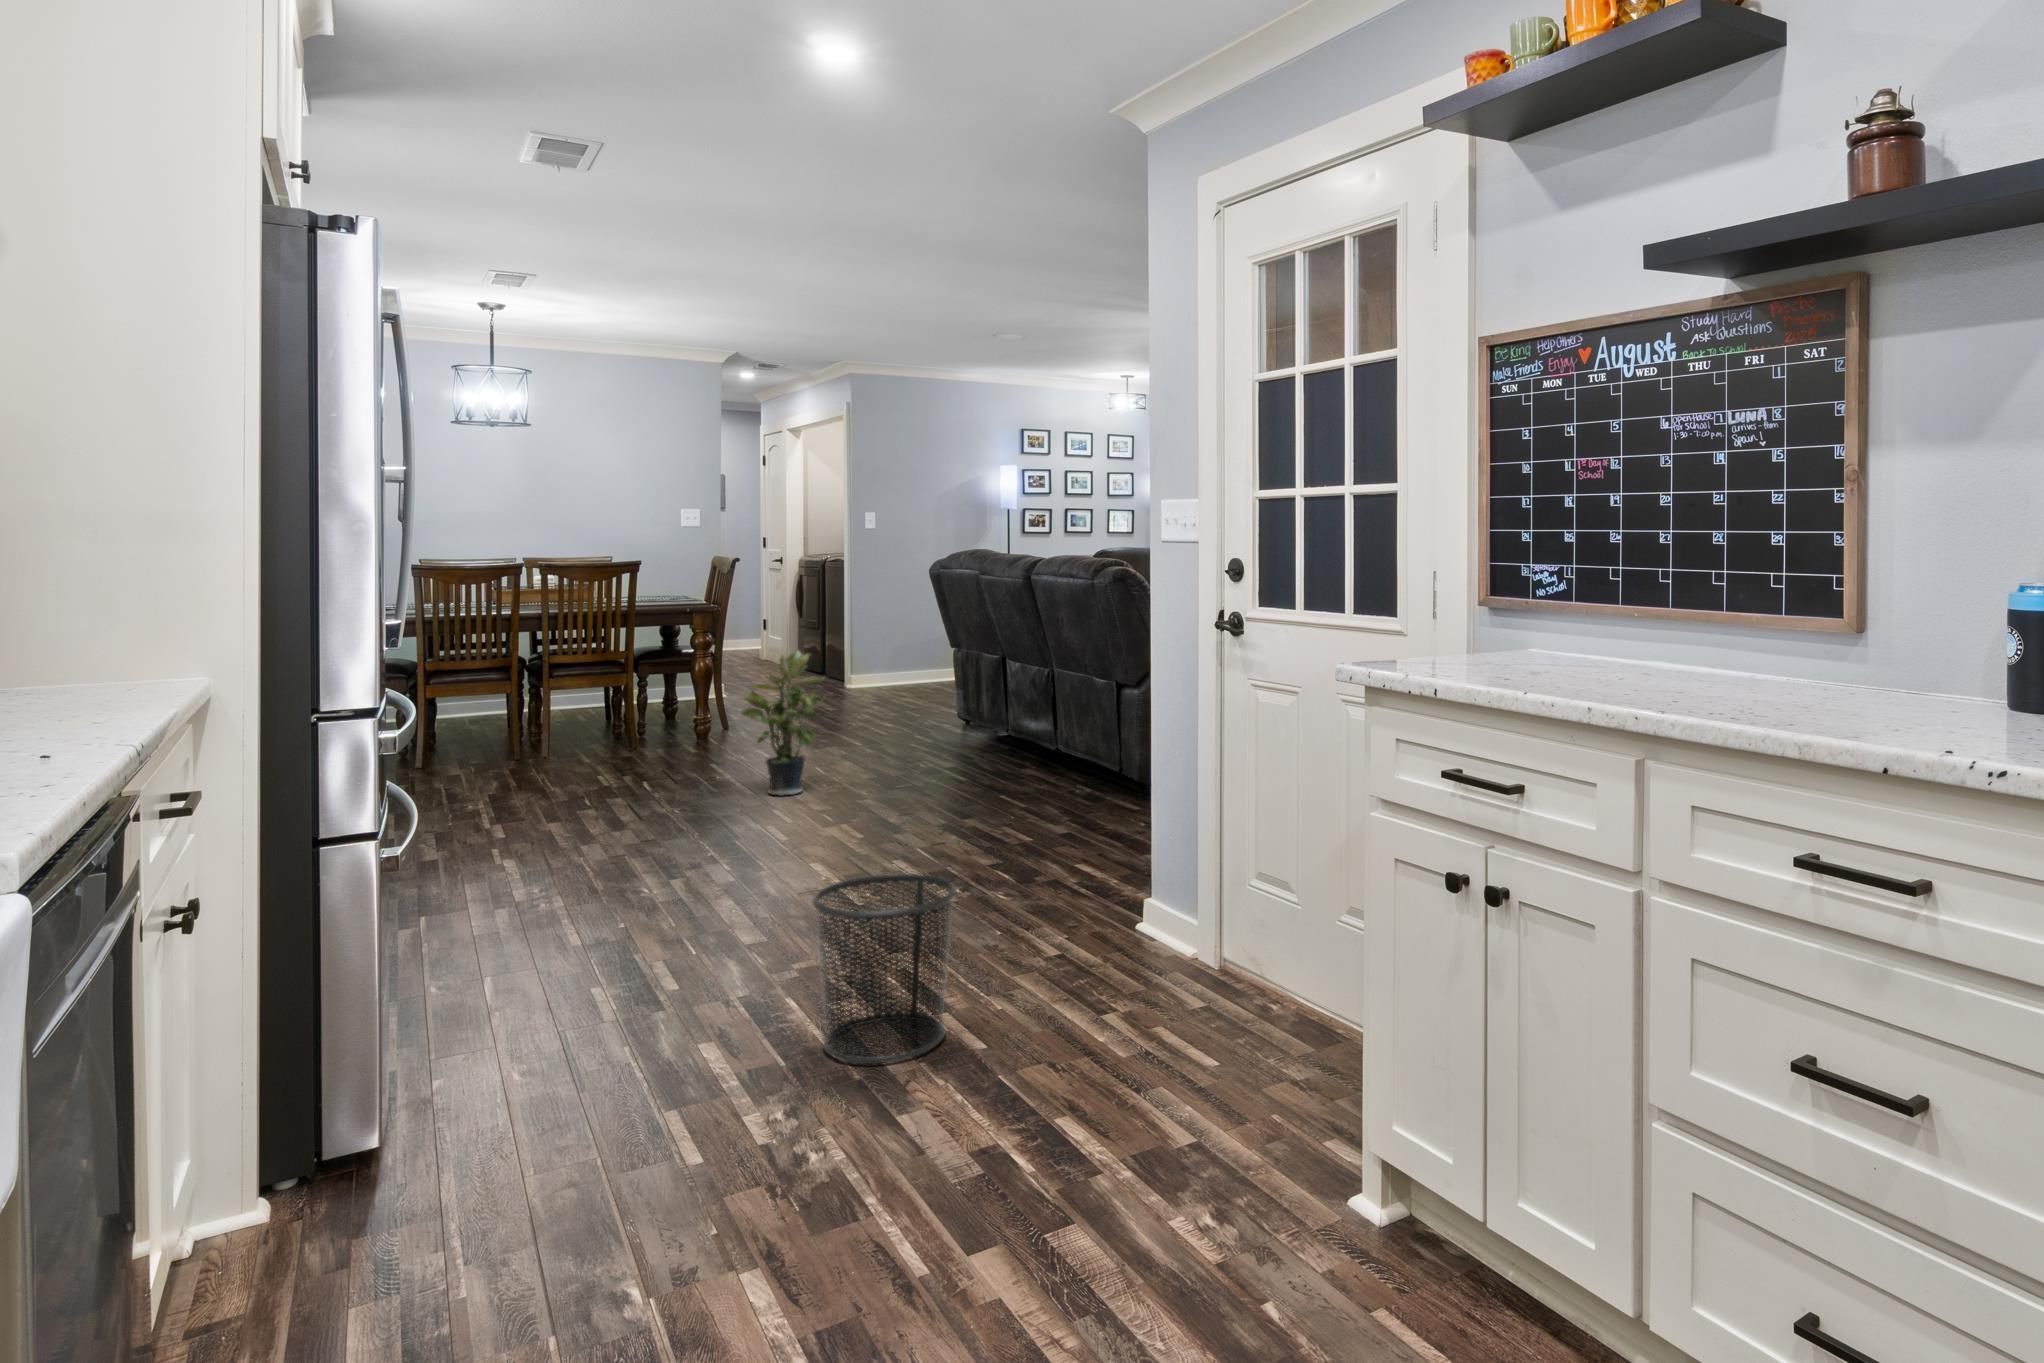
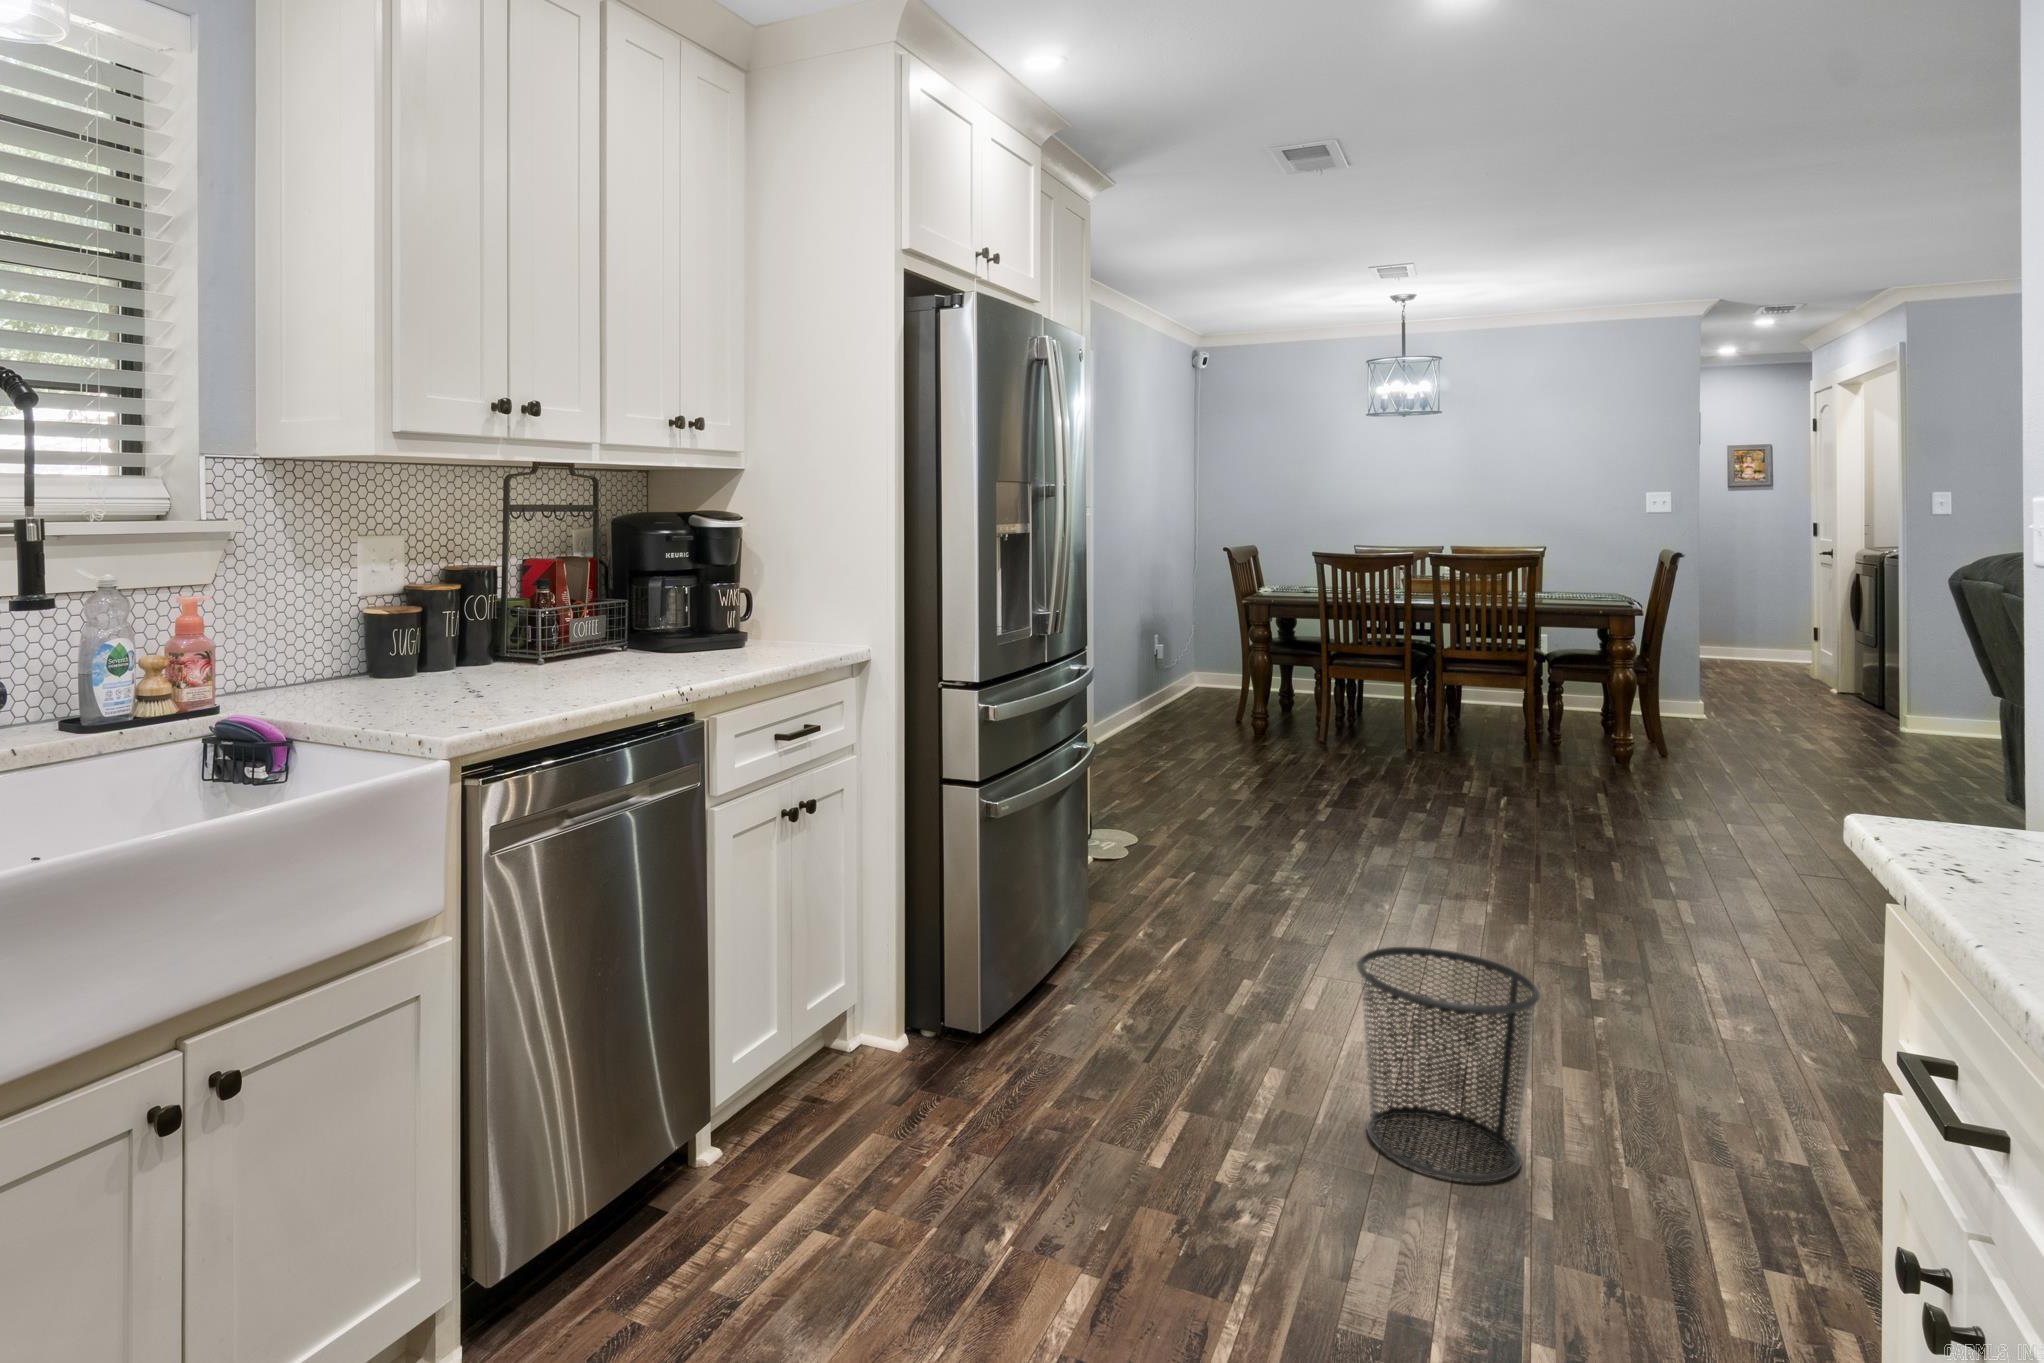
potted plant: present [741,650,825,796] -> none [1583,674,1697,844]

